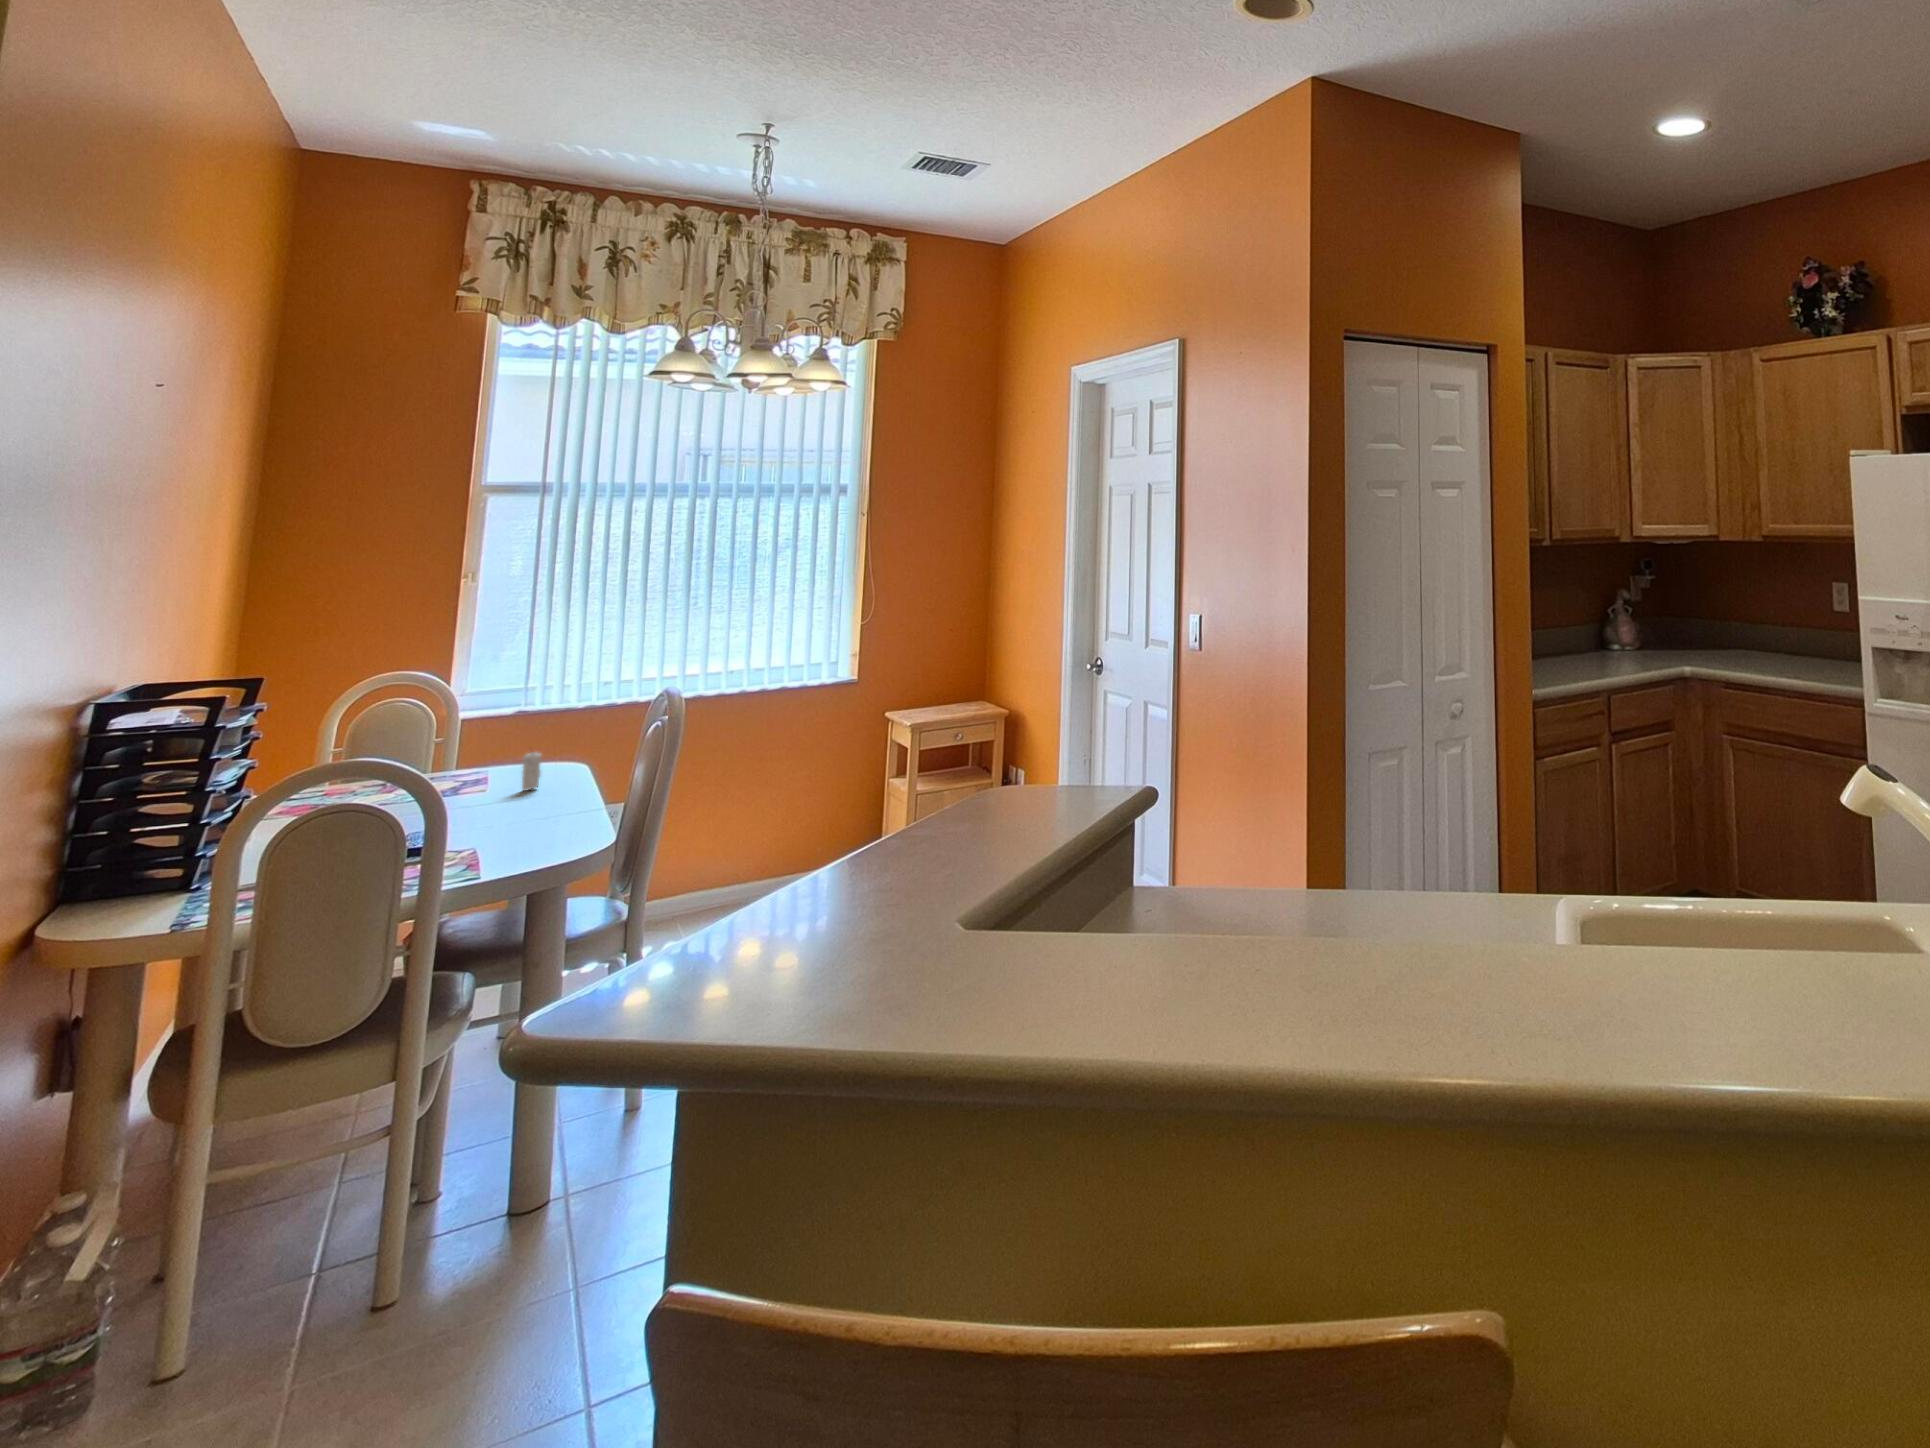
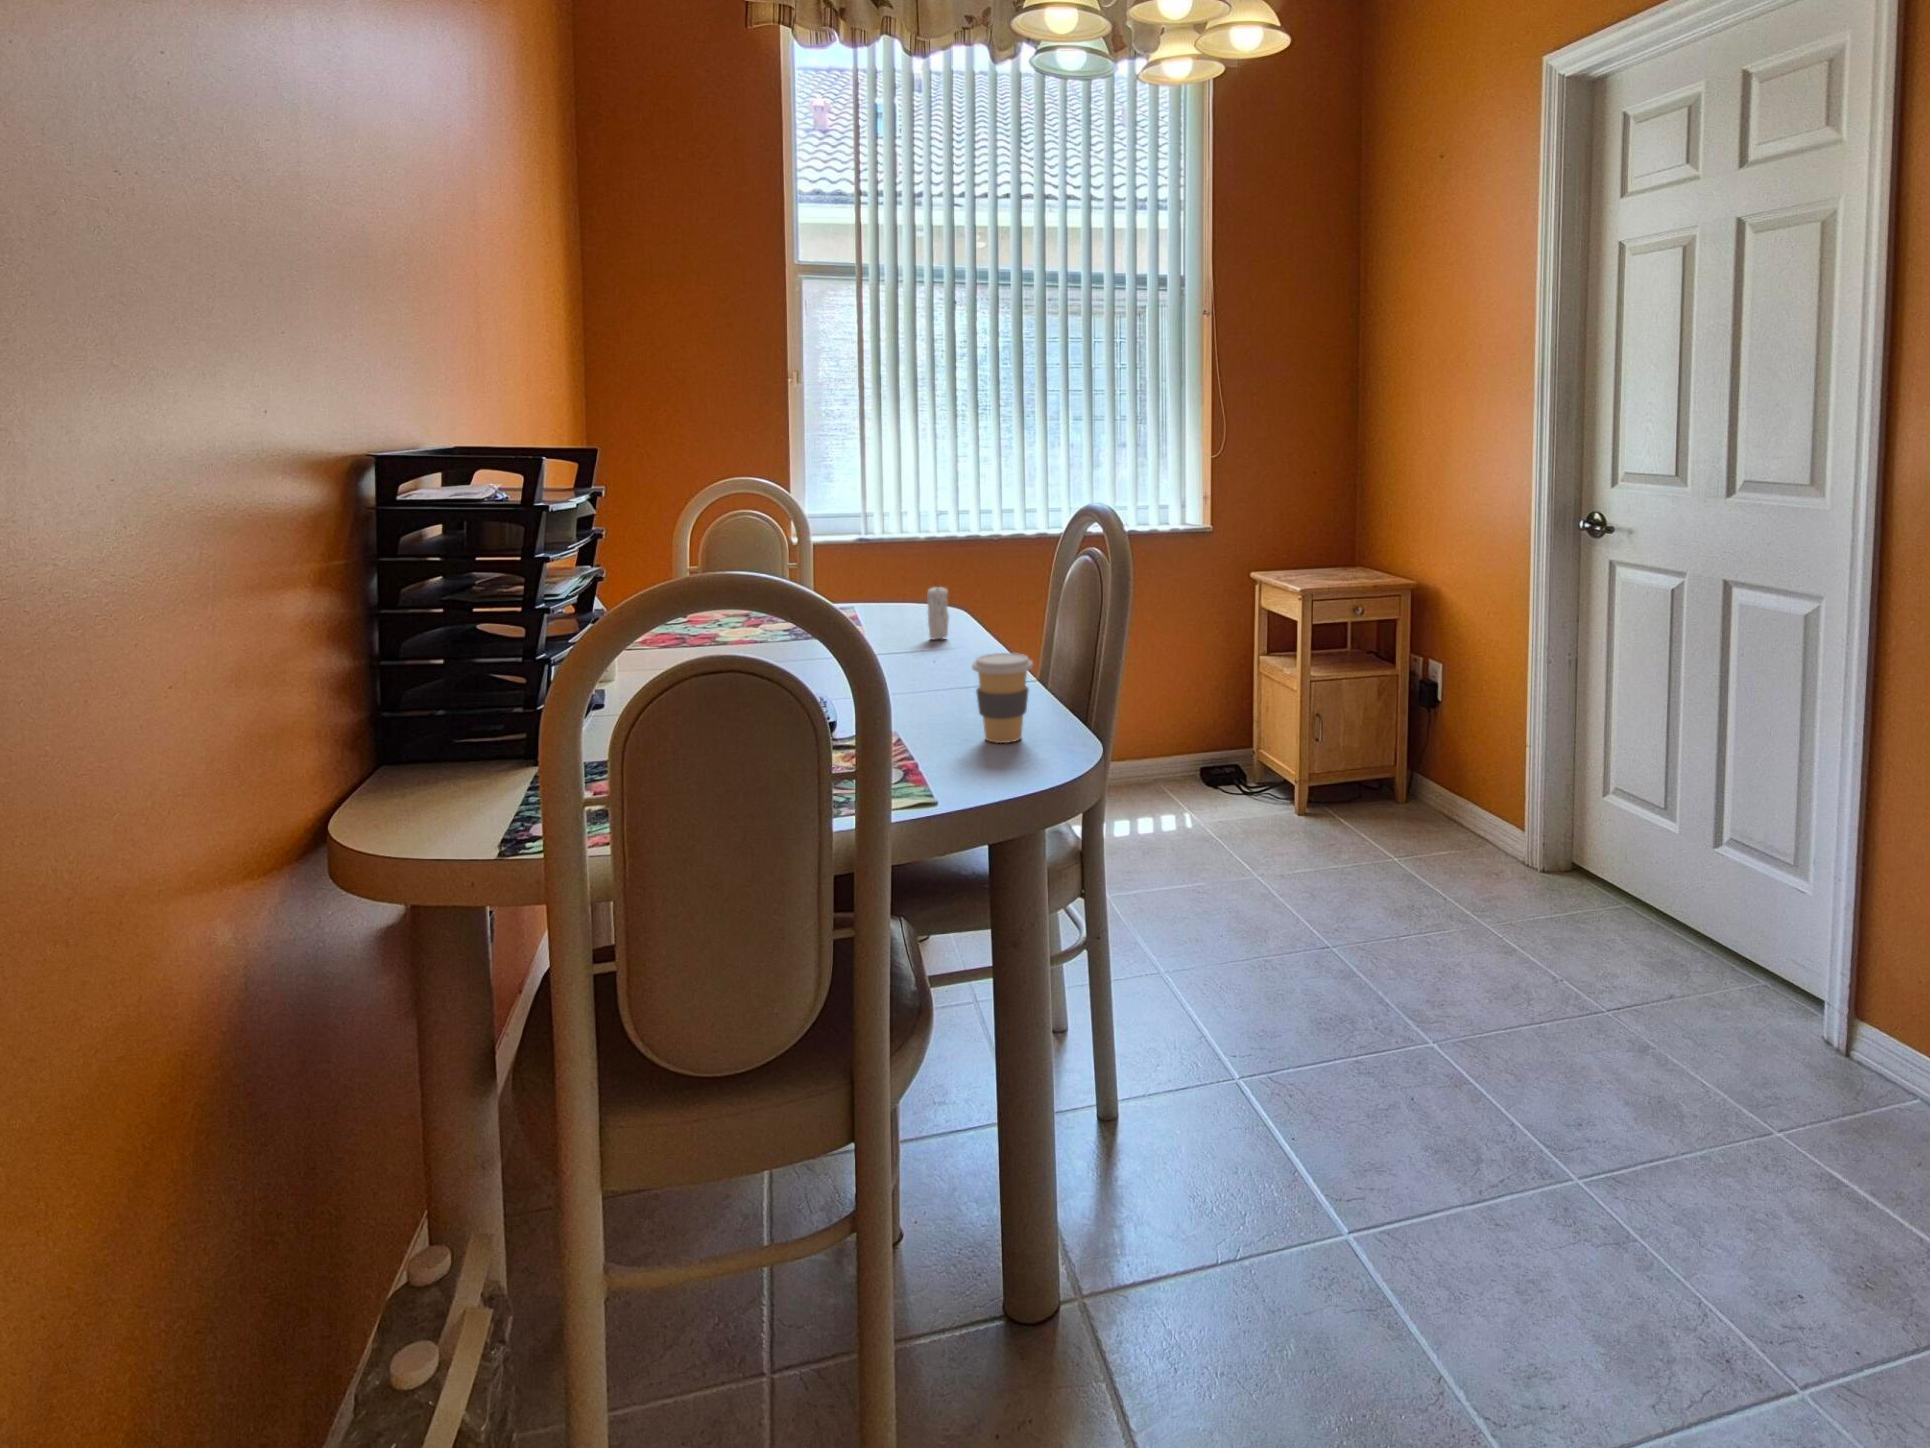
coffee cup: none [499,797,544,853] -> present [972,653,1033,743]

